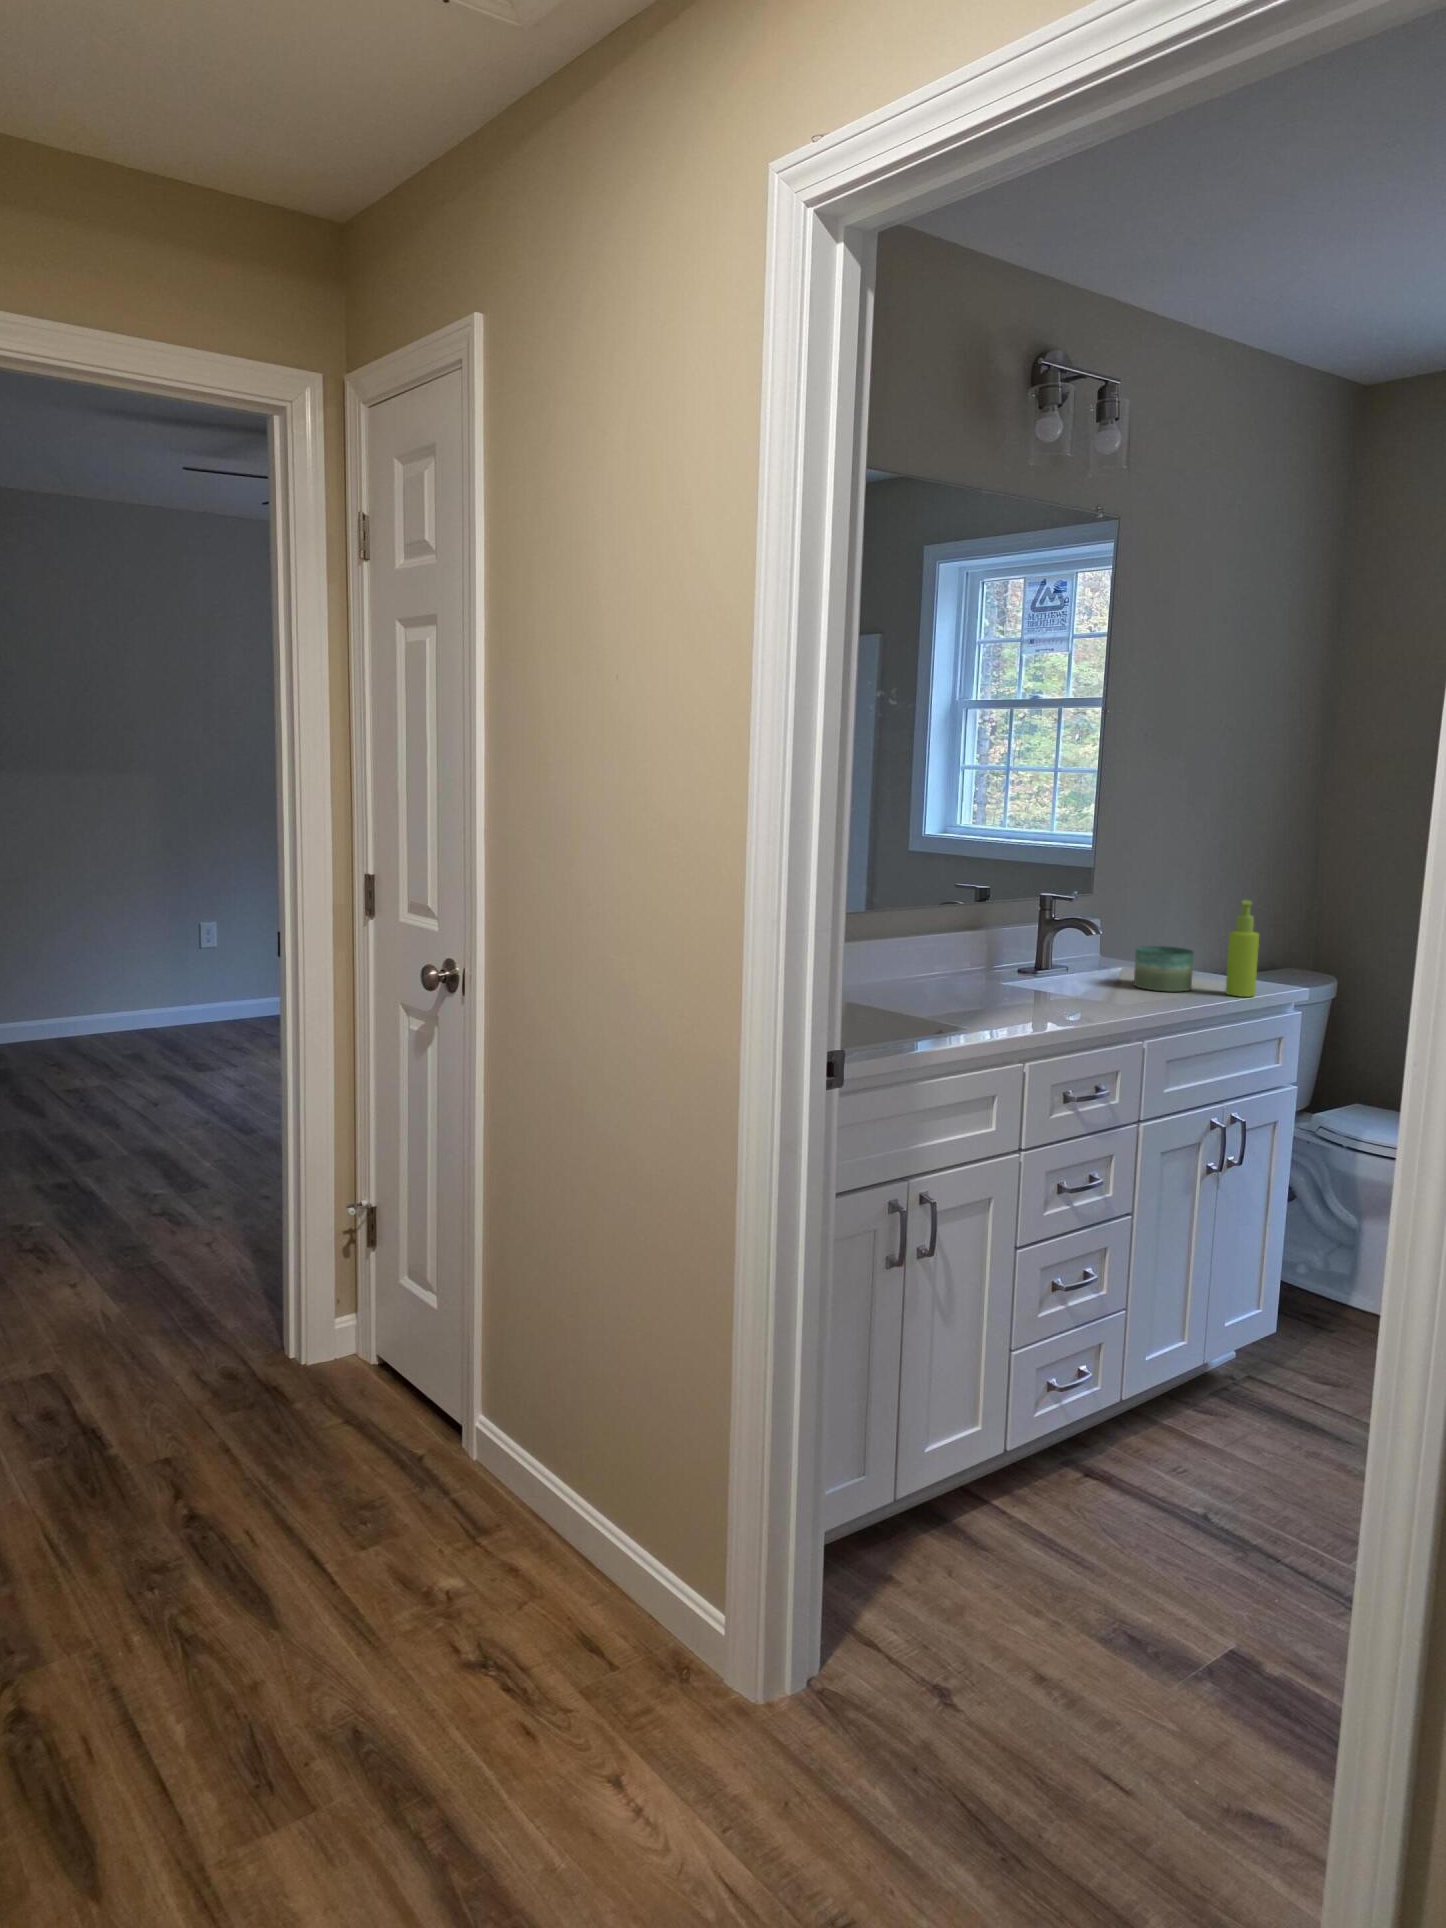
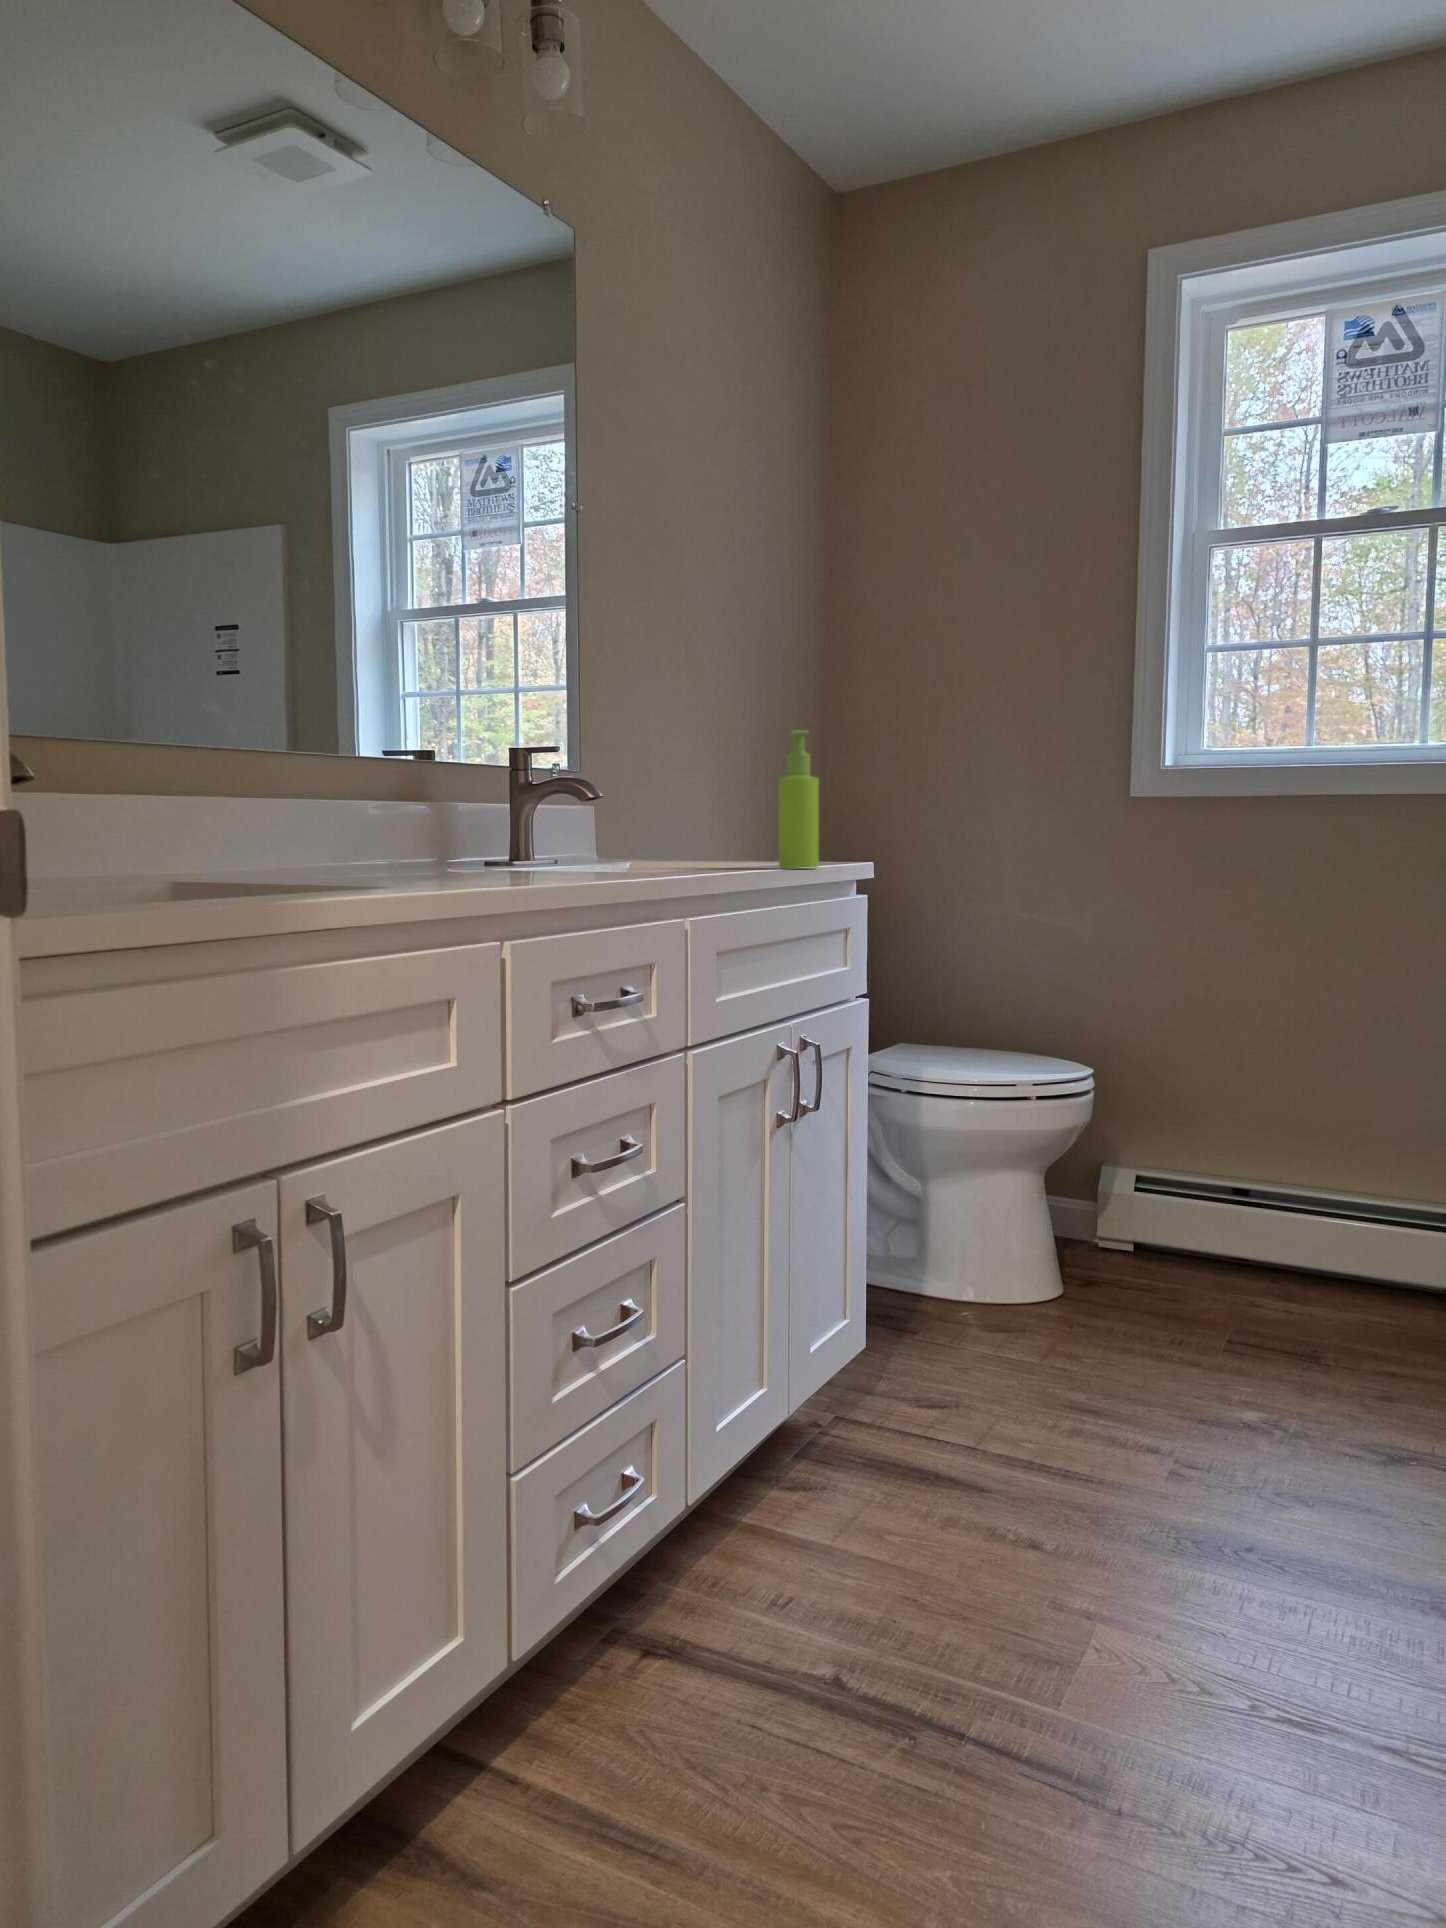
candle: present [1134,946,1194,991] -> none [651,812,732,868]

